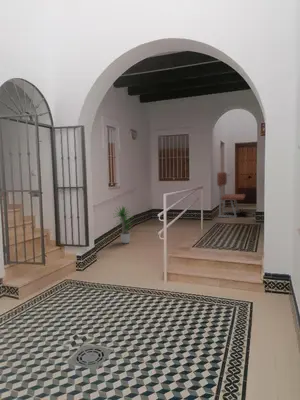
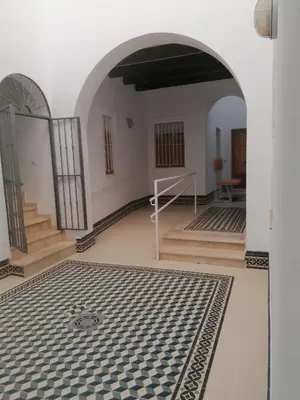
potted plant: present [117,207,130,243] -> none [109,191,131,228]

